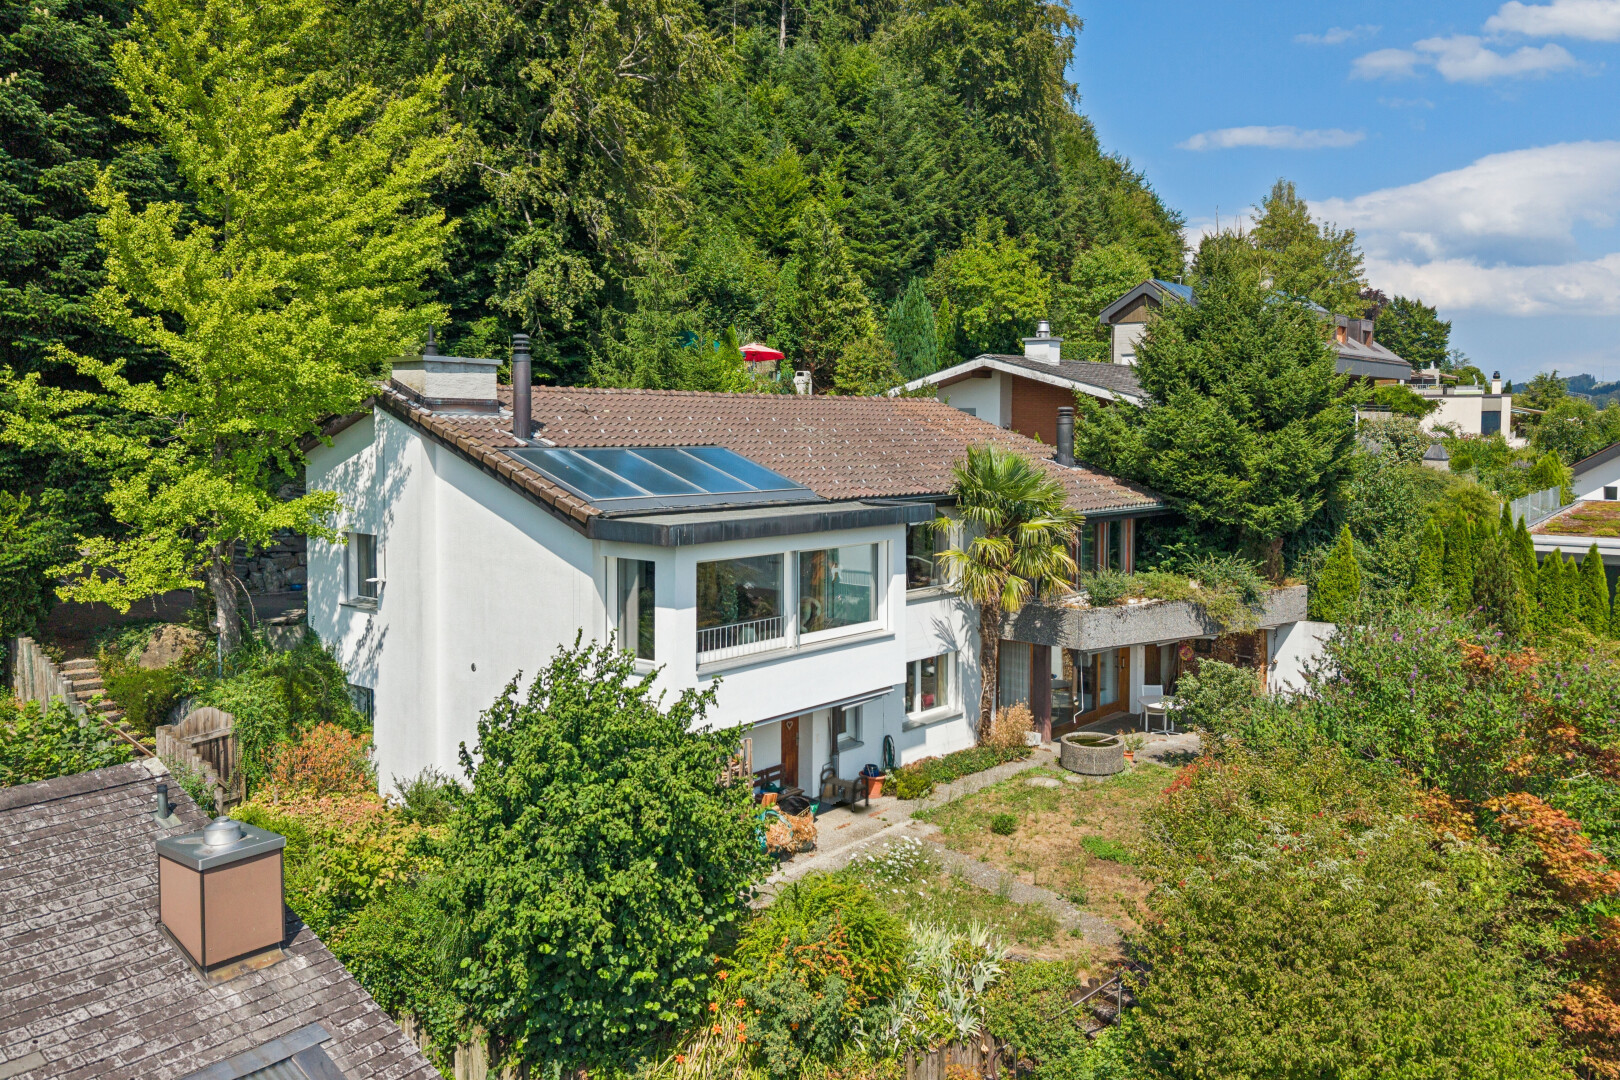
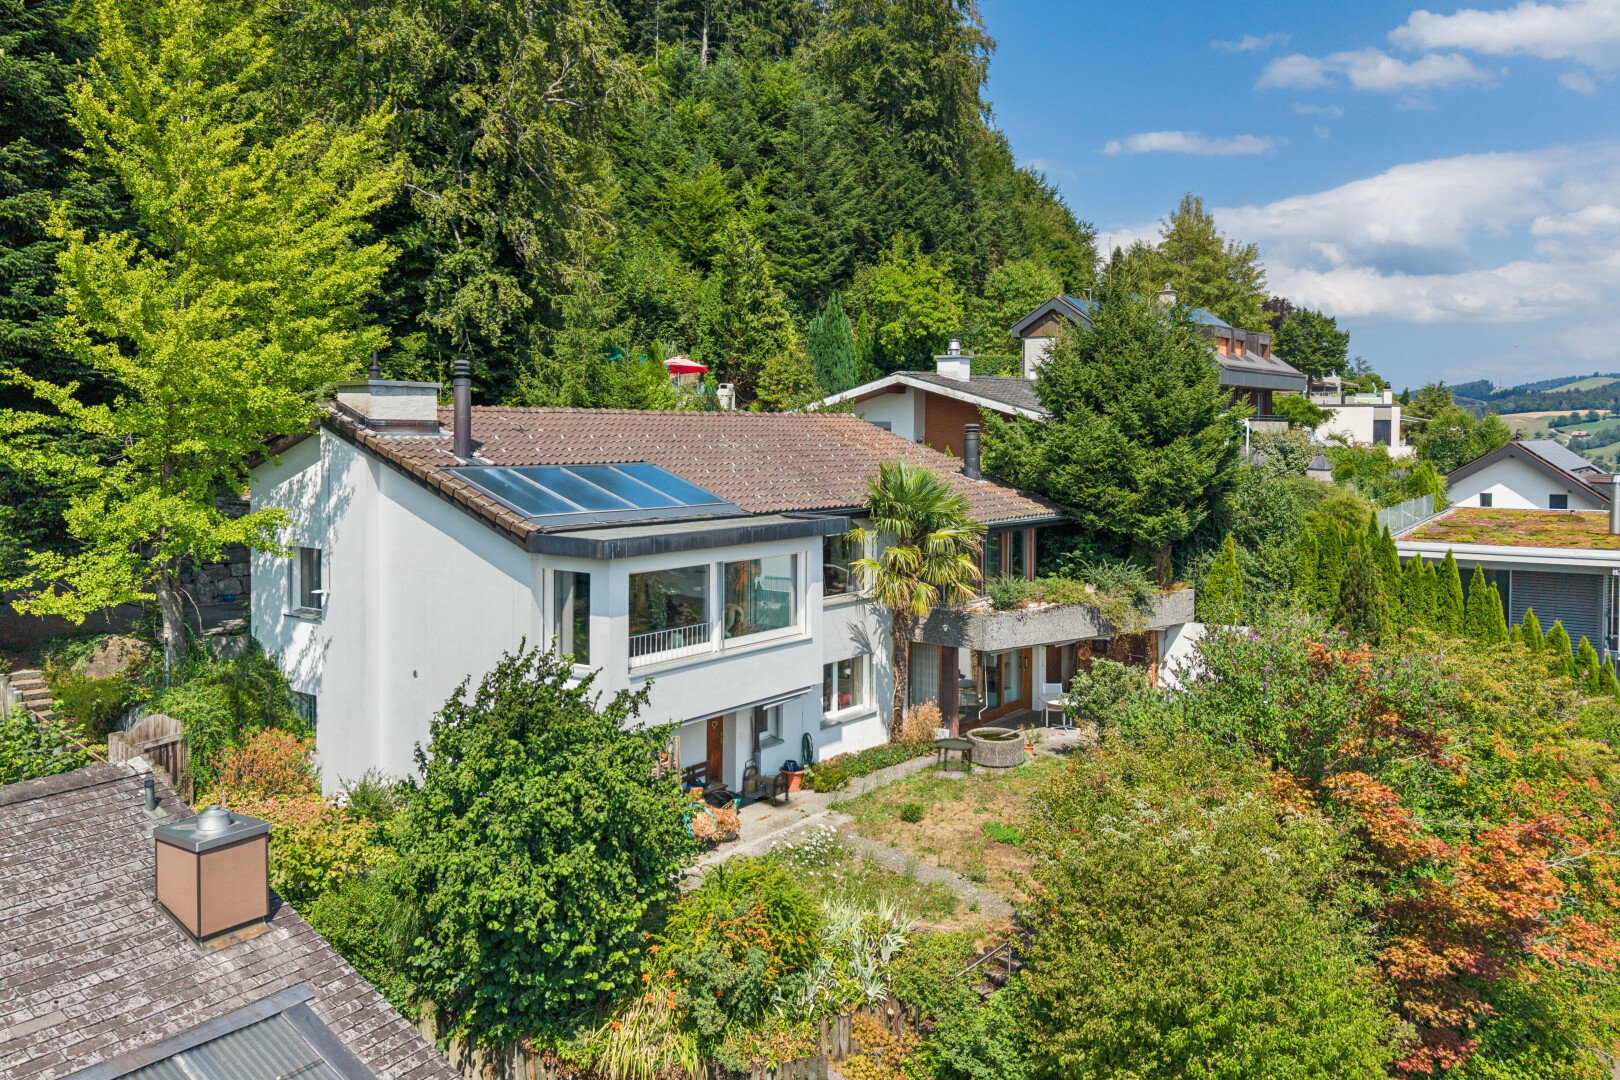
round table: none [1025,740,1071,777] -> present [935,738,976,771]

